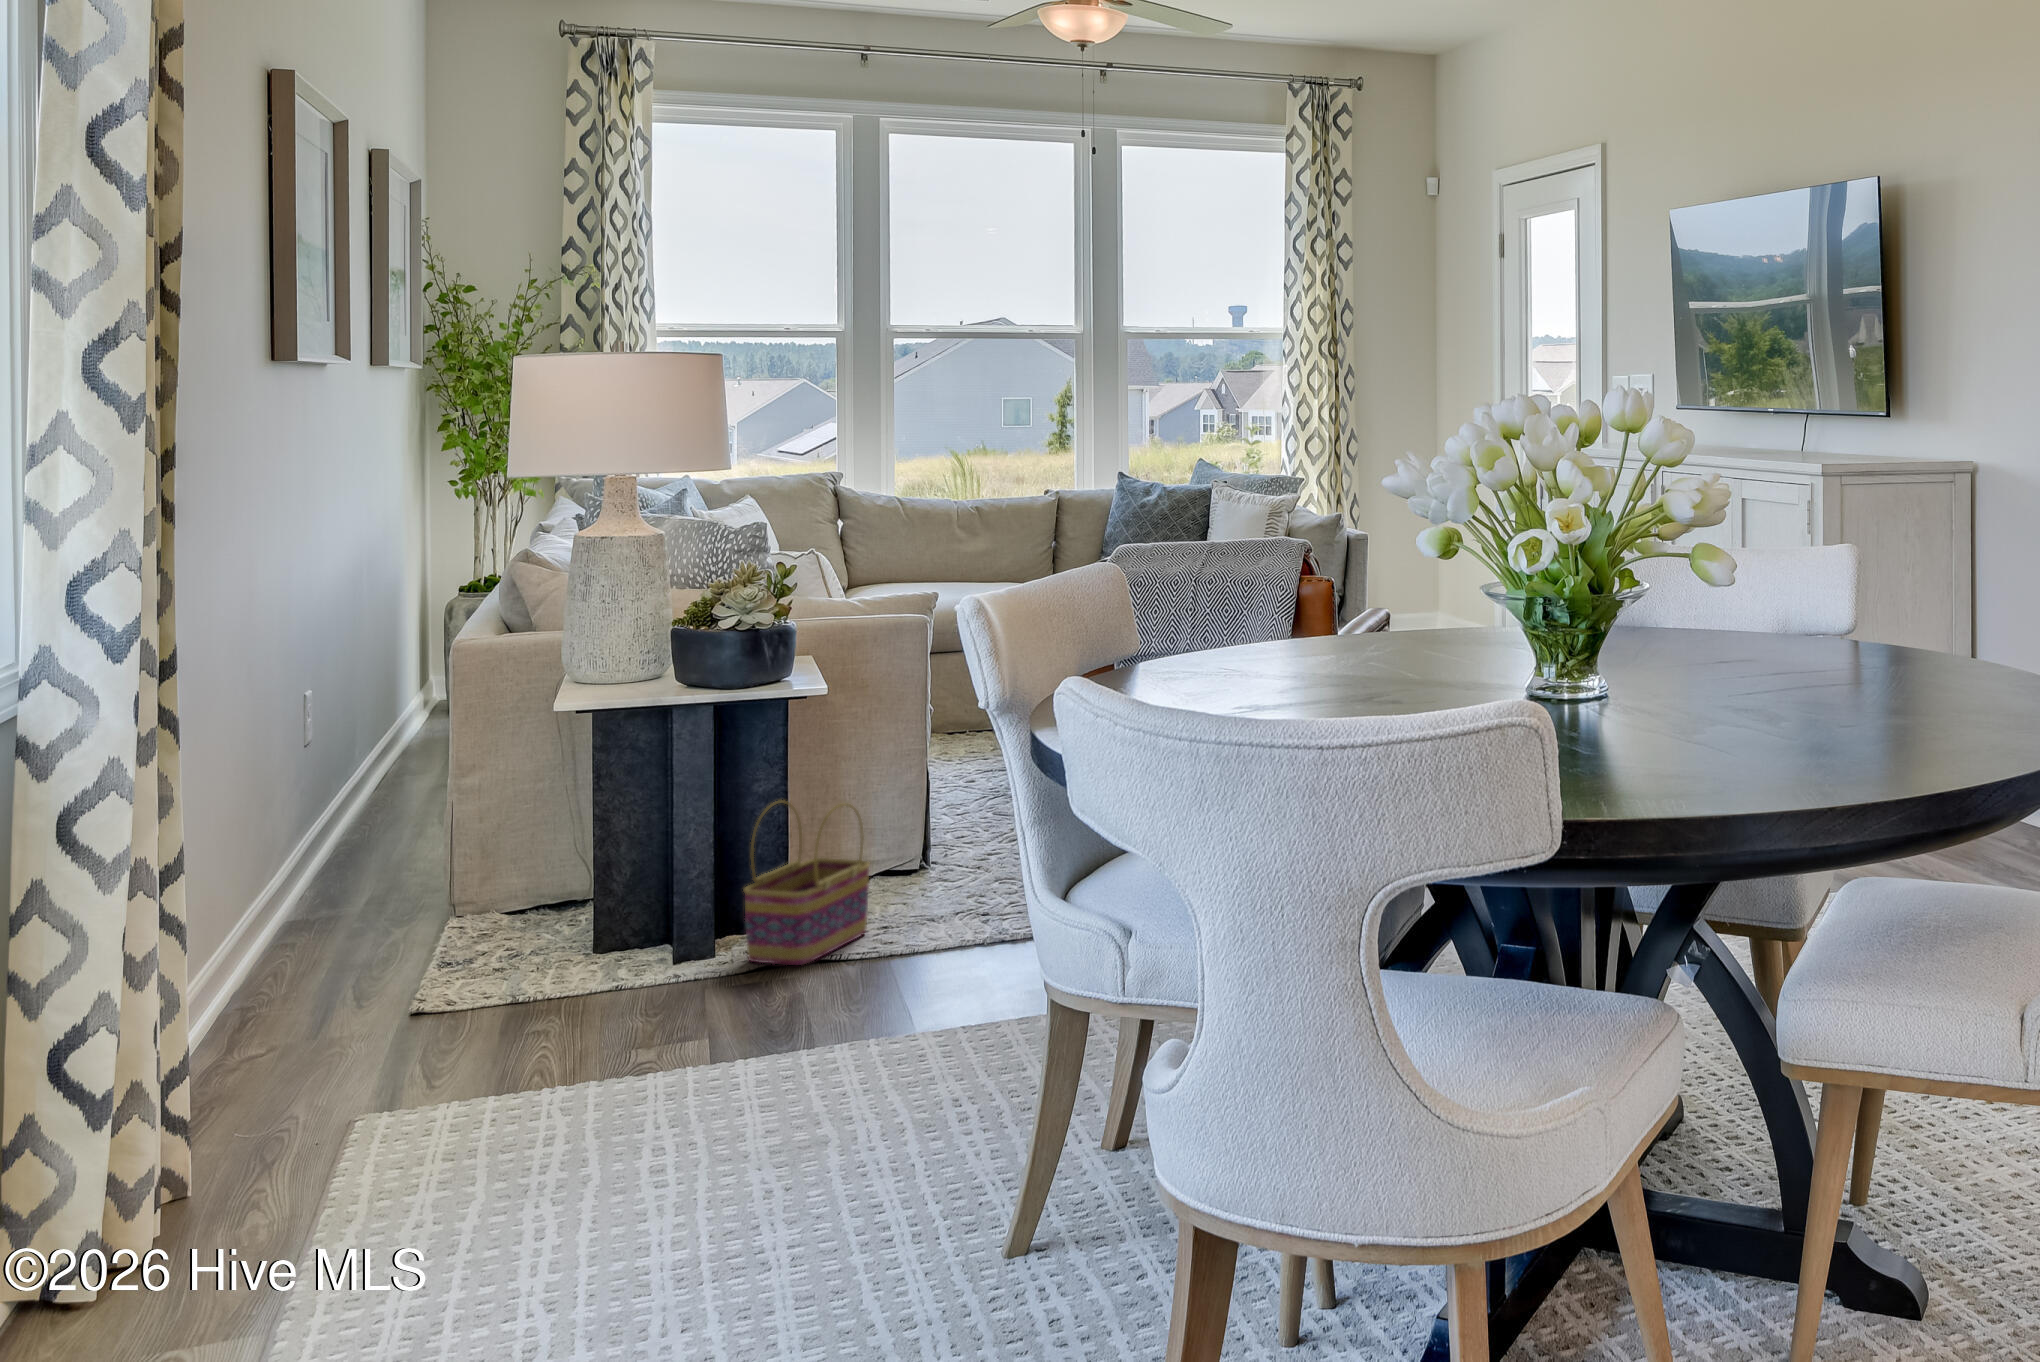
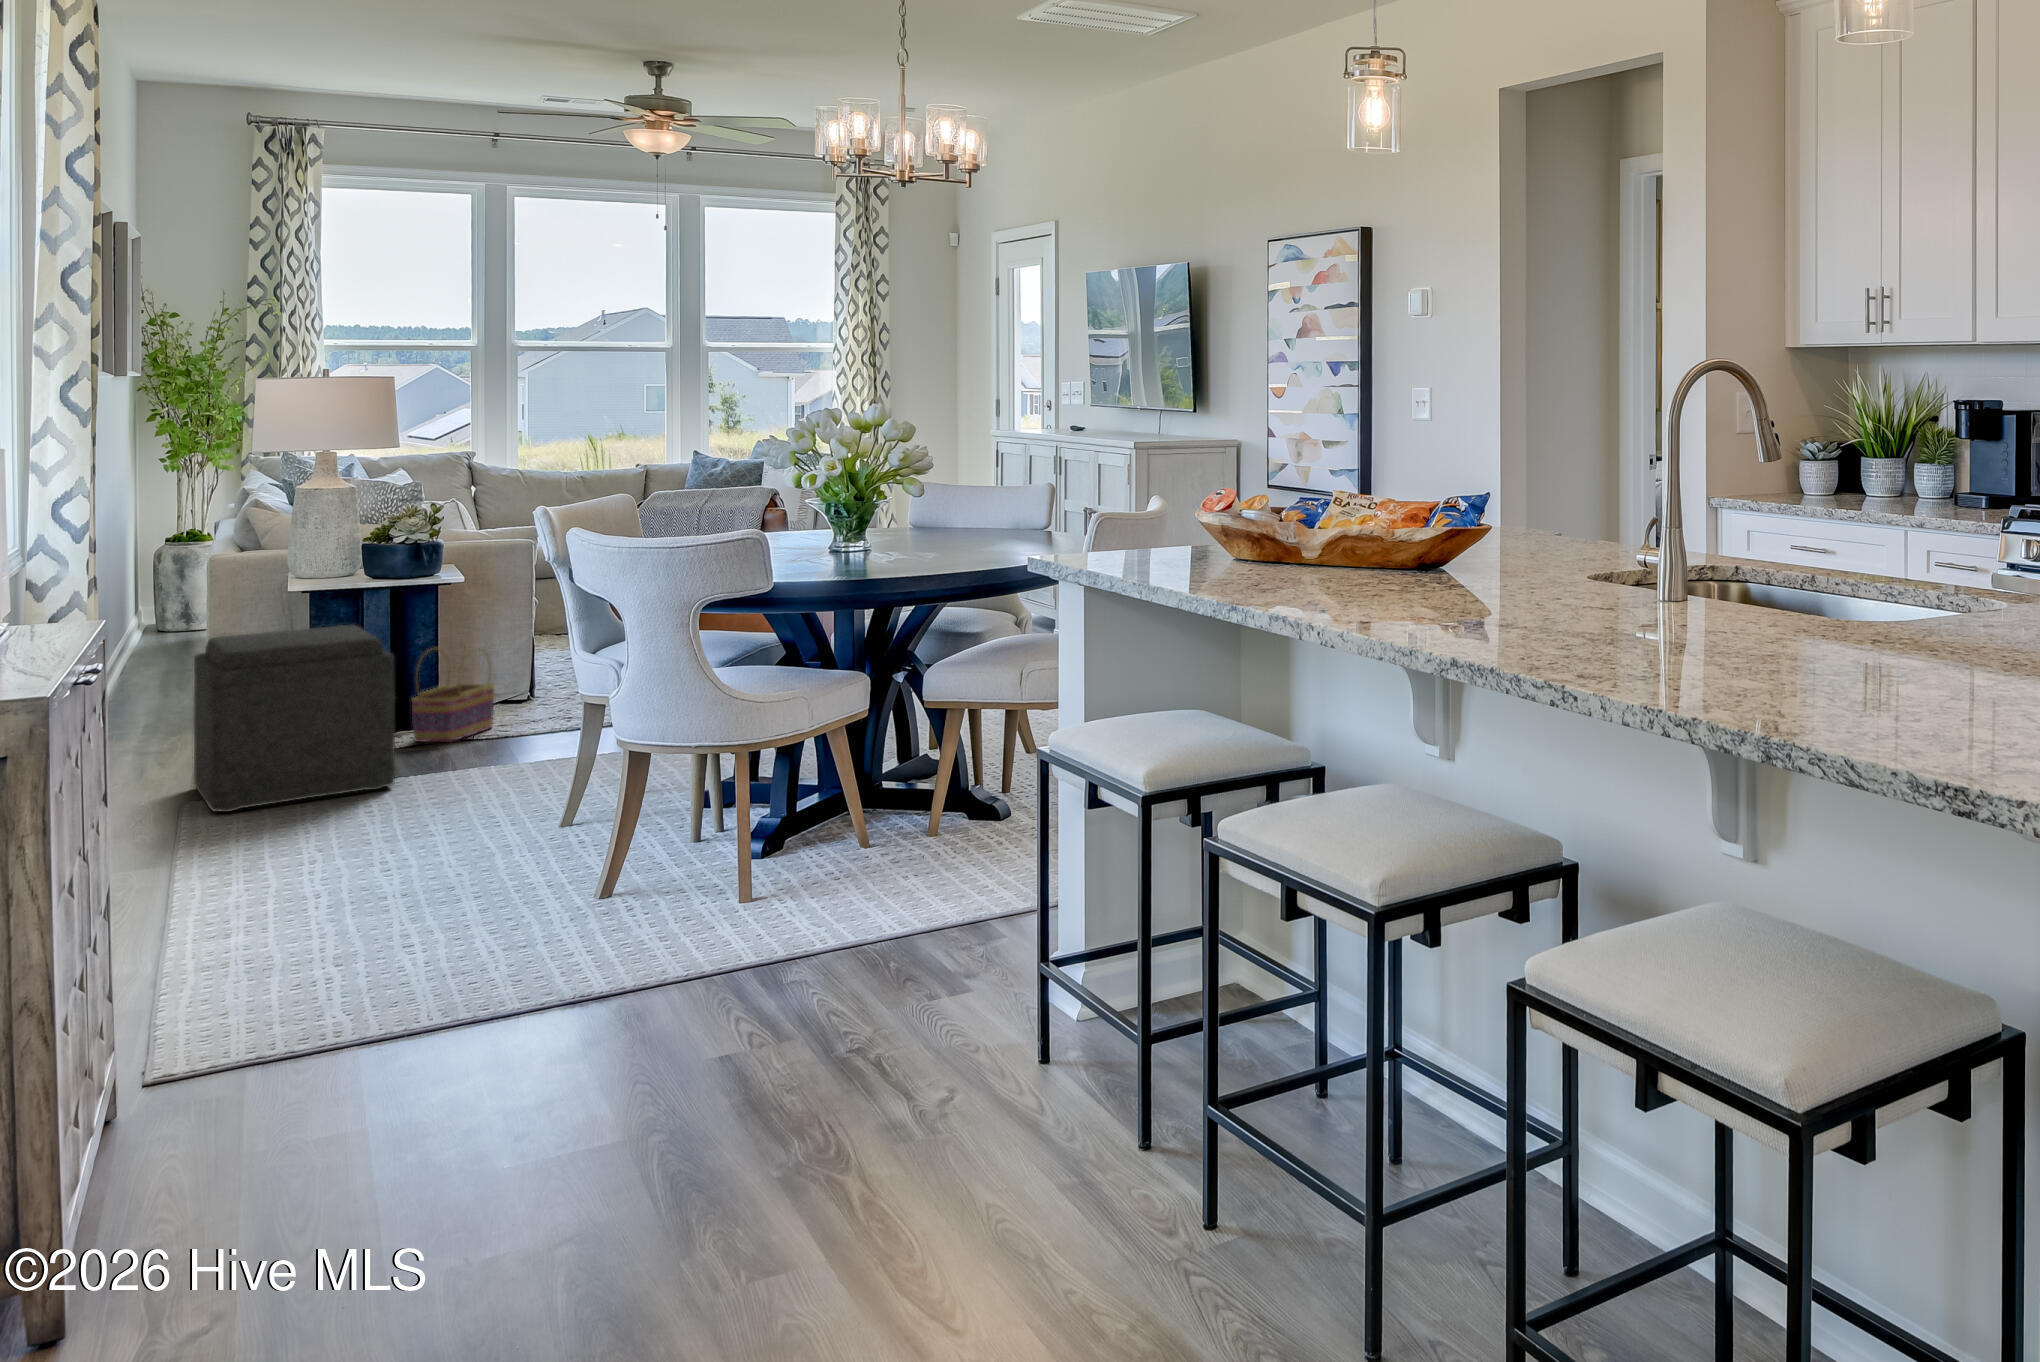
ottoman: none [399,774,710,1134] -> present [194,625,395,812]

